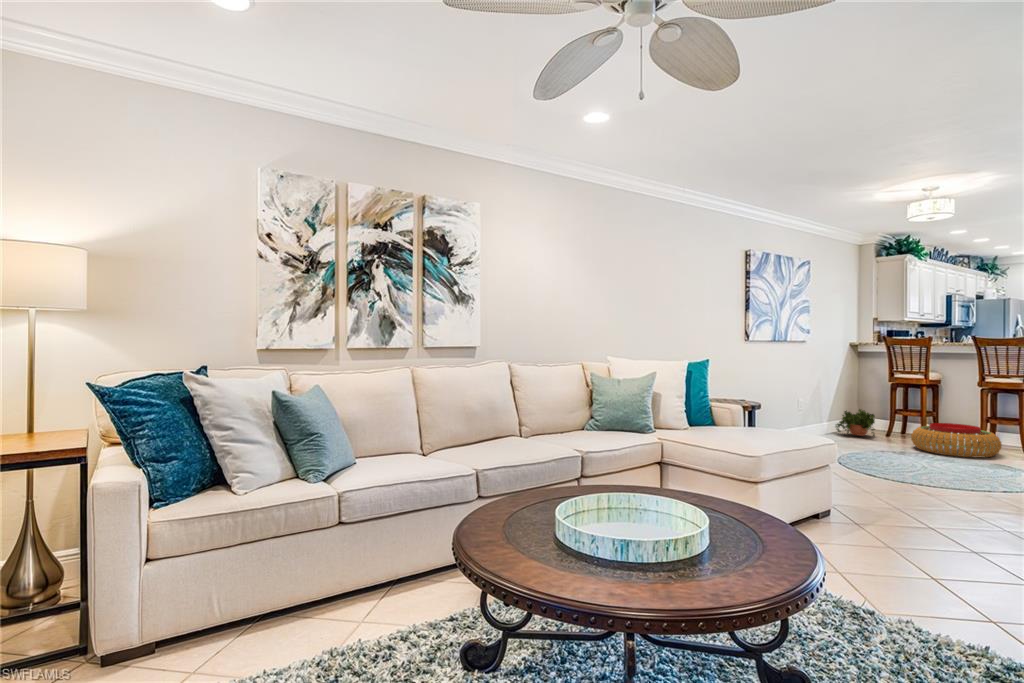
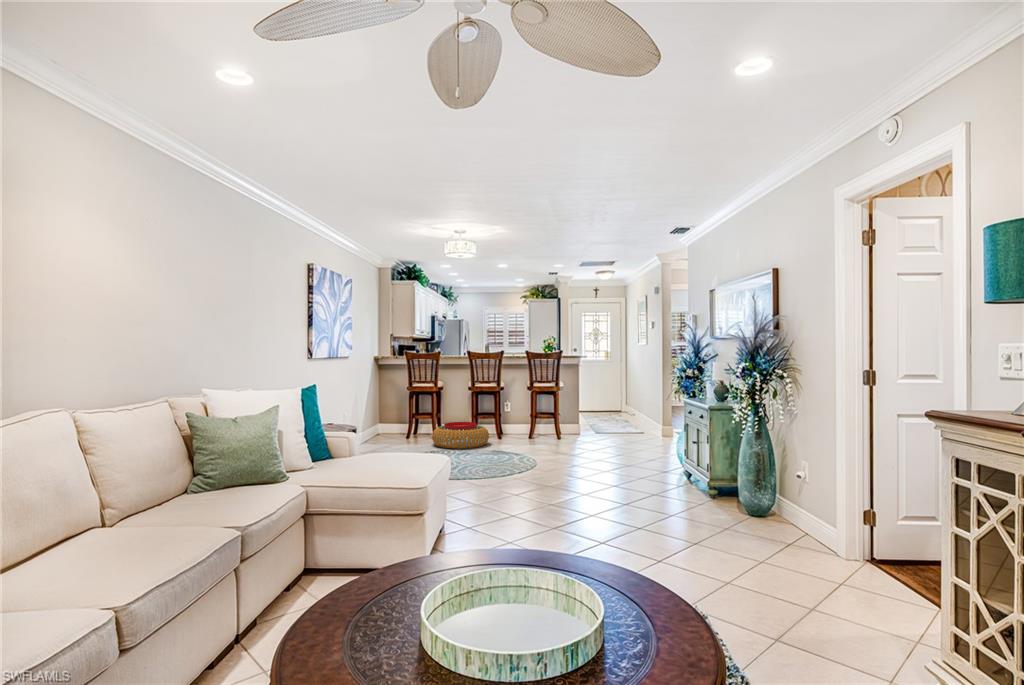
potted plant: present [836,409,875,436] -> none [368,416,405,441]

